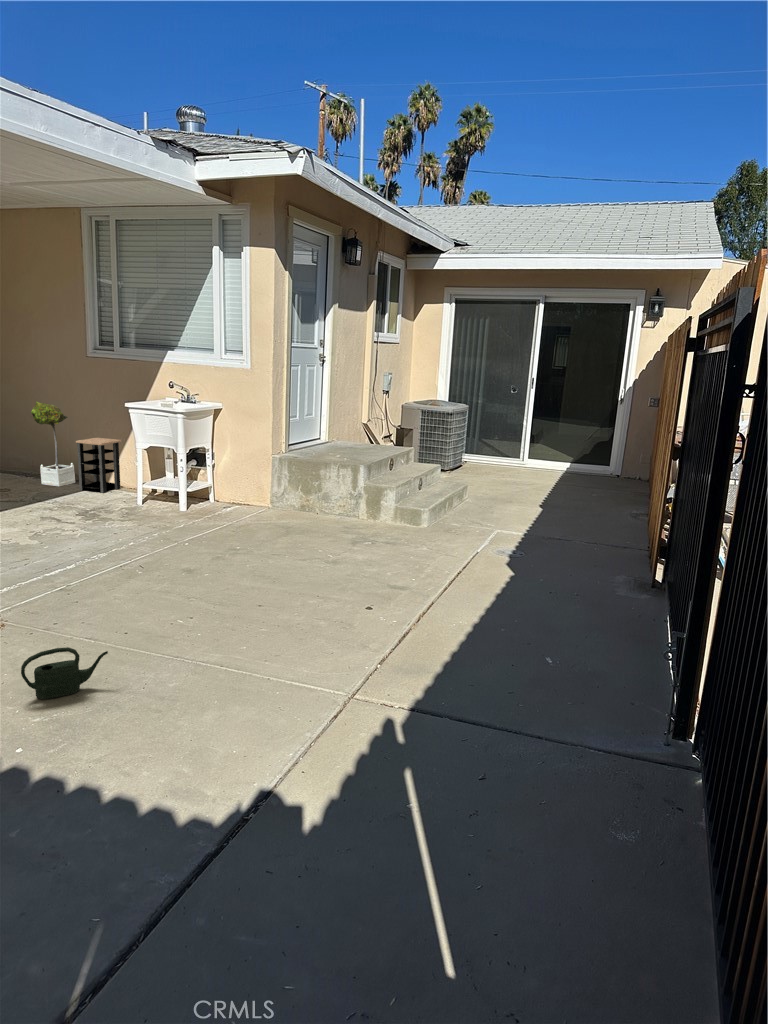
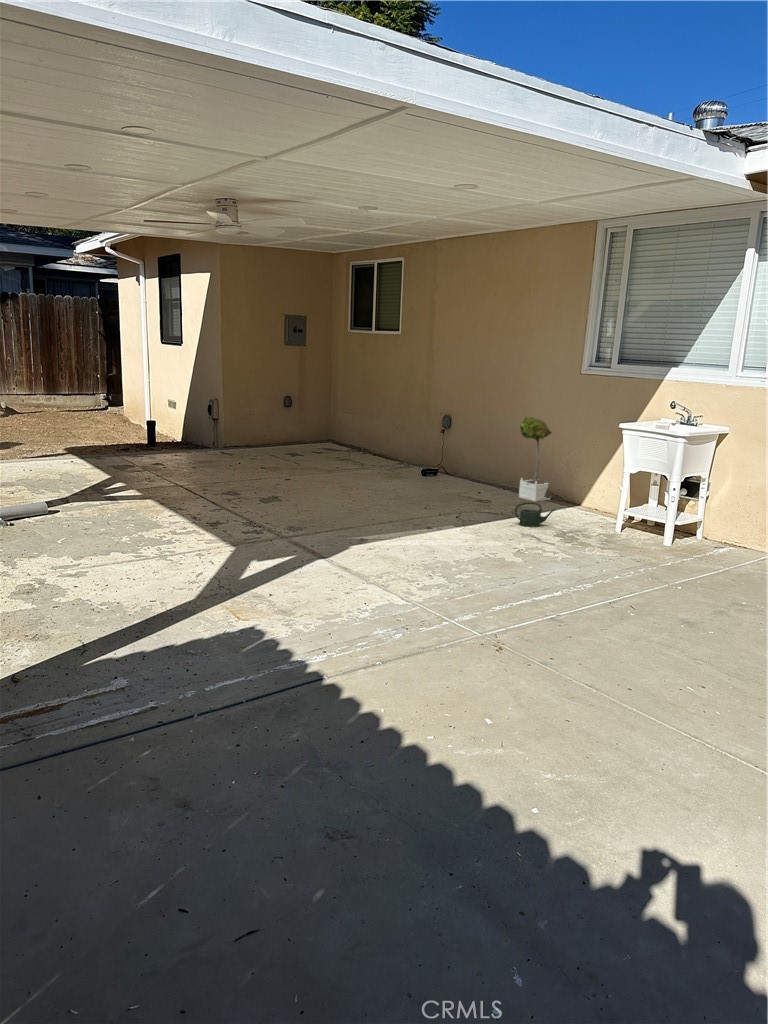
side table: present [76,438,122,493] -> none [555,456,605,514]
watering can: present [21,647,108,699] -> present [515,502,555,527]

